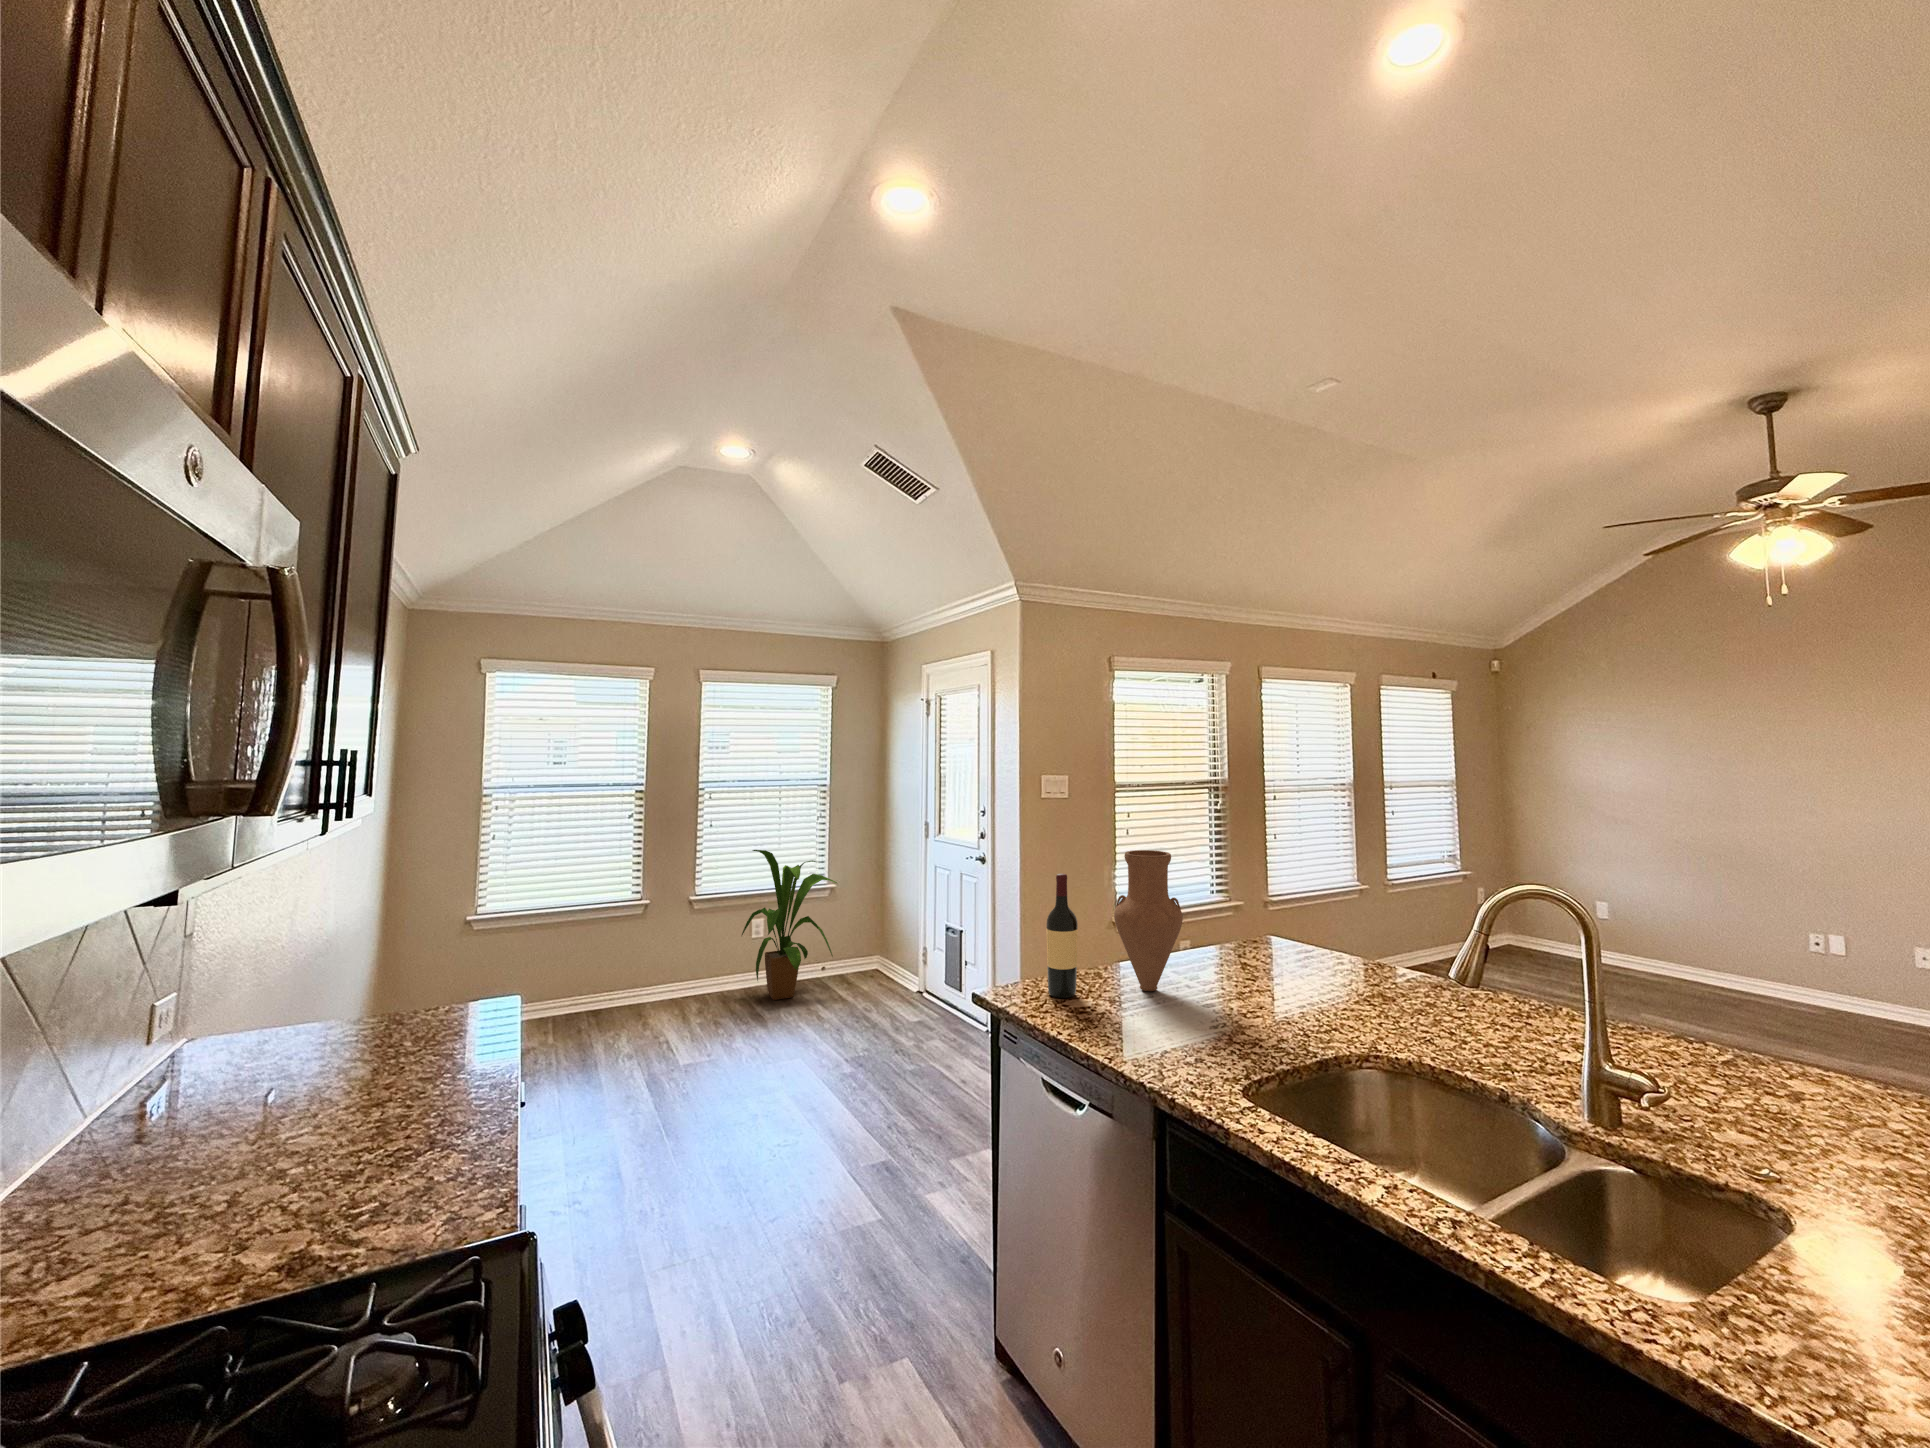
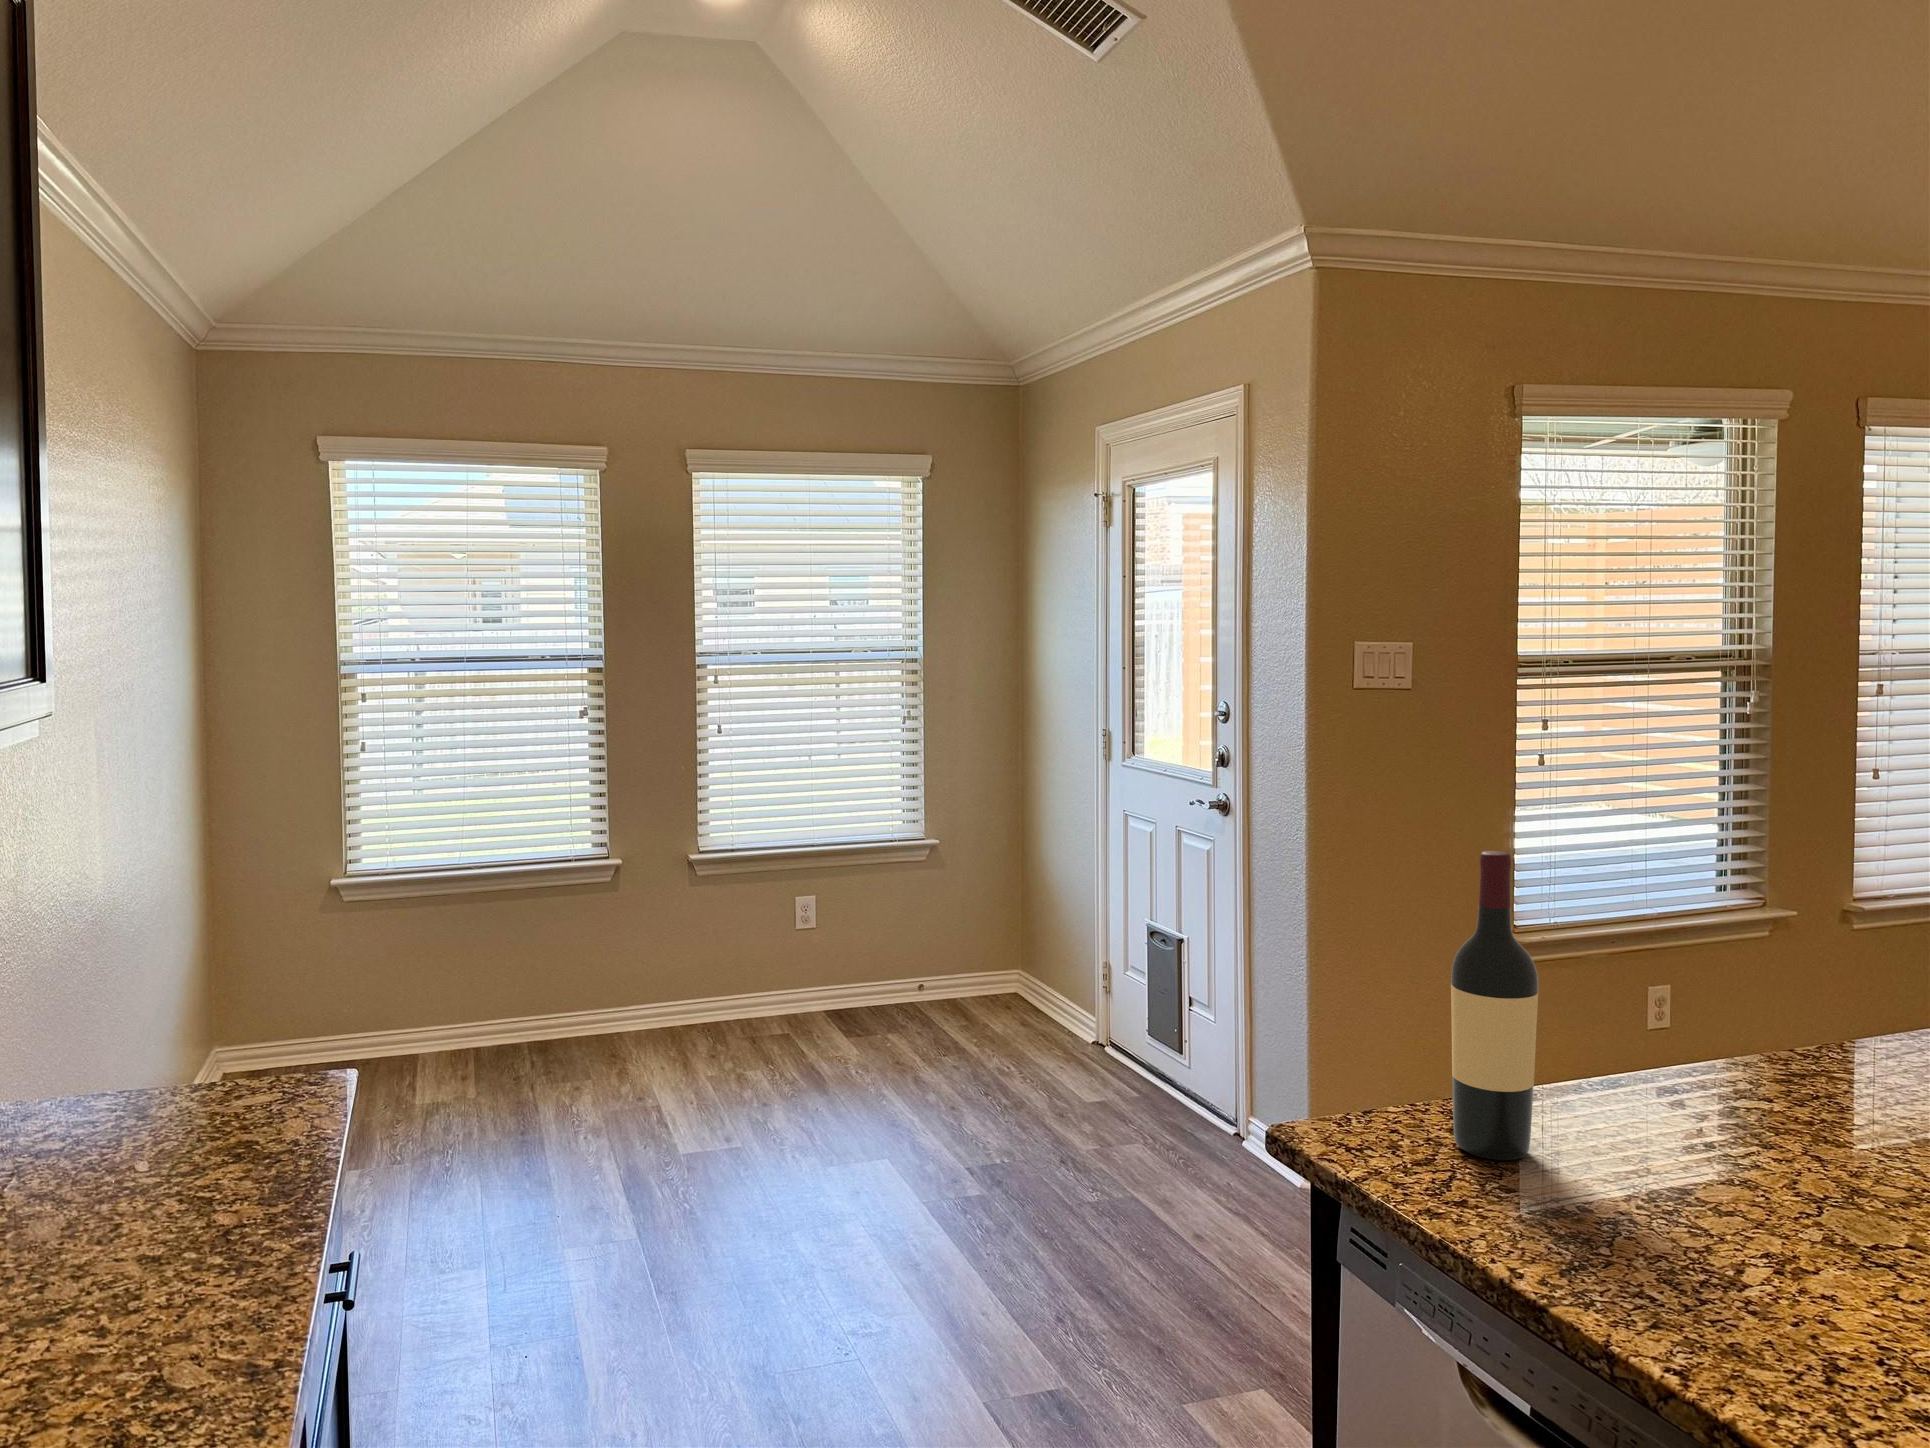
house plant: present [742,850,837,1000] -> none [776,777,942,1042]
vase: present [1114,850,1183,991] -> none [1633,797,1844,1160]

